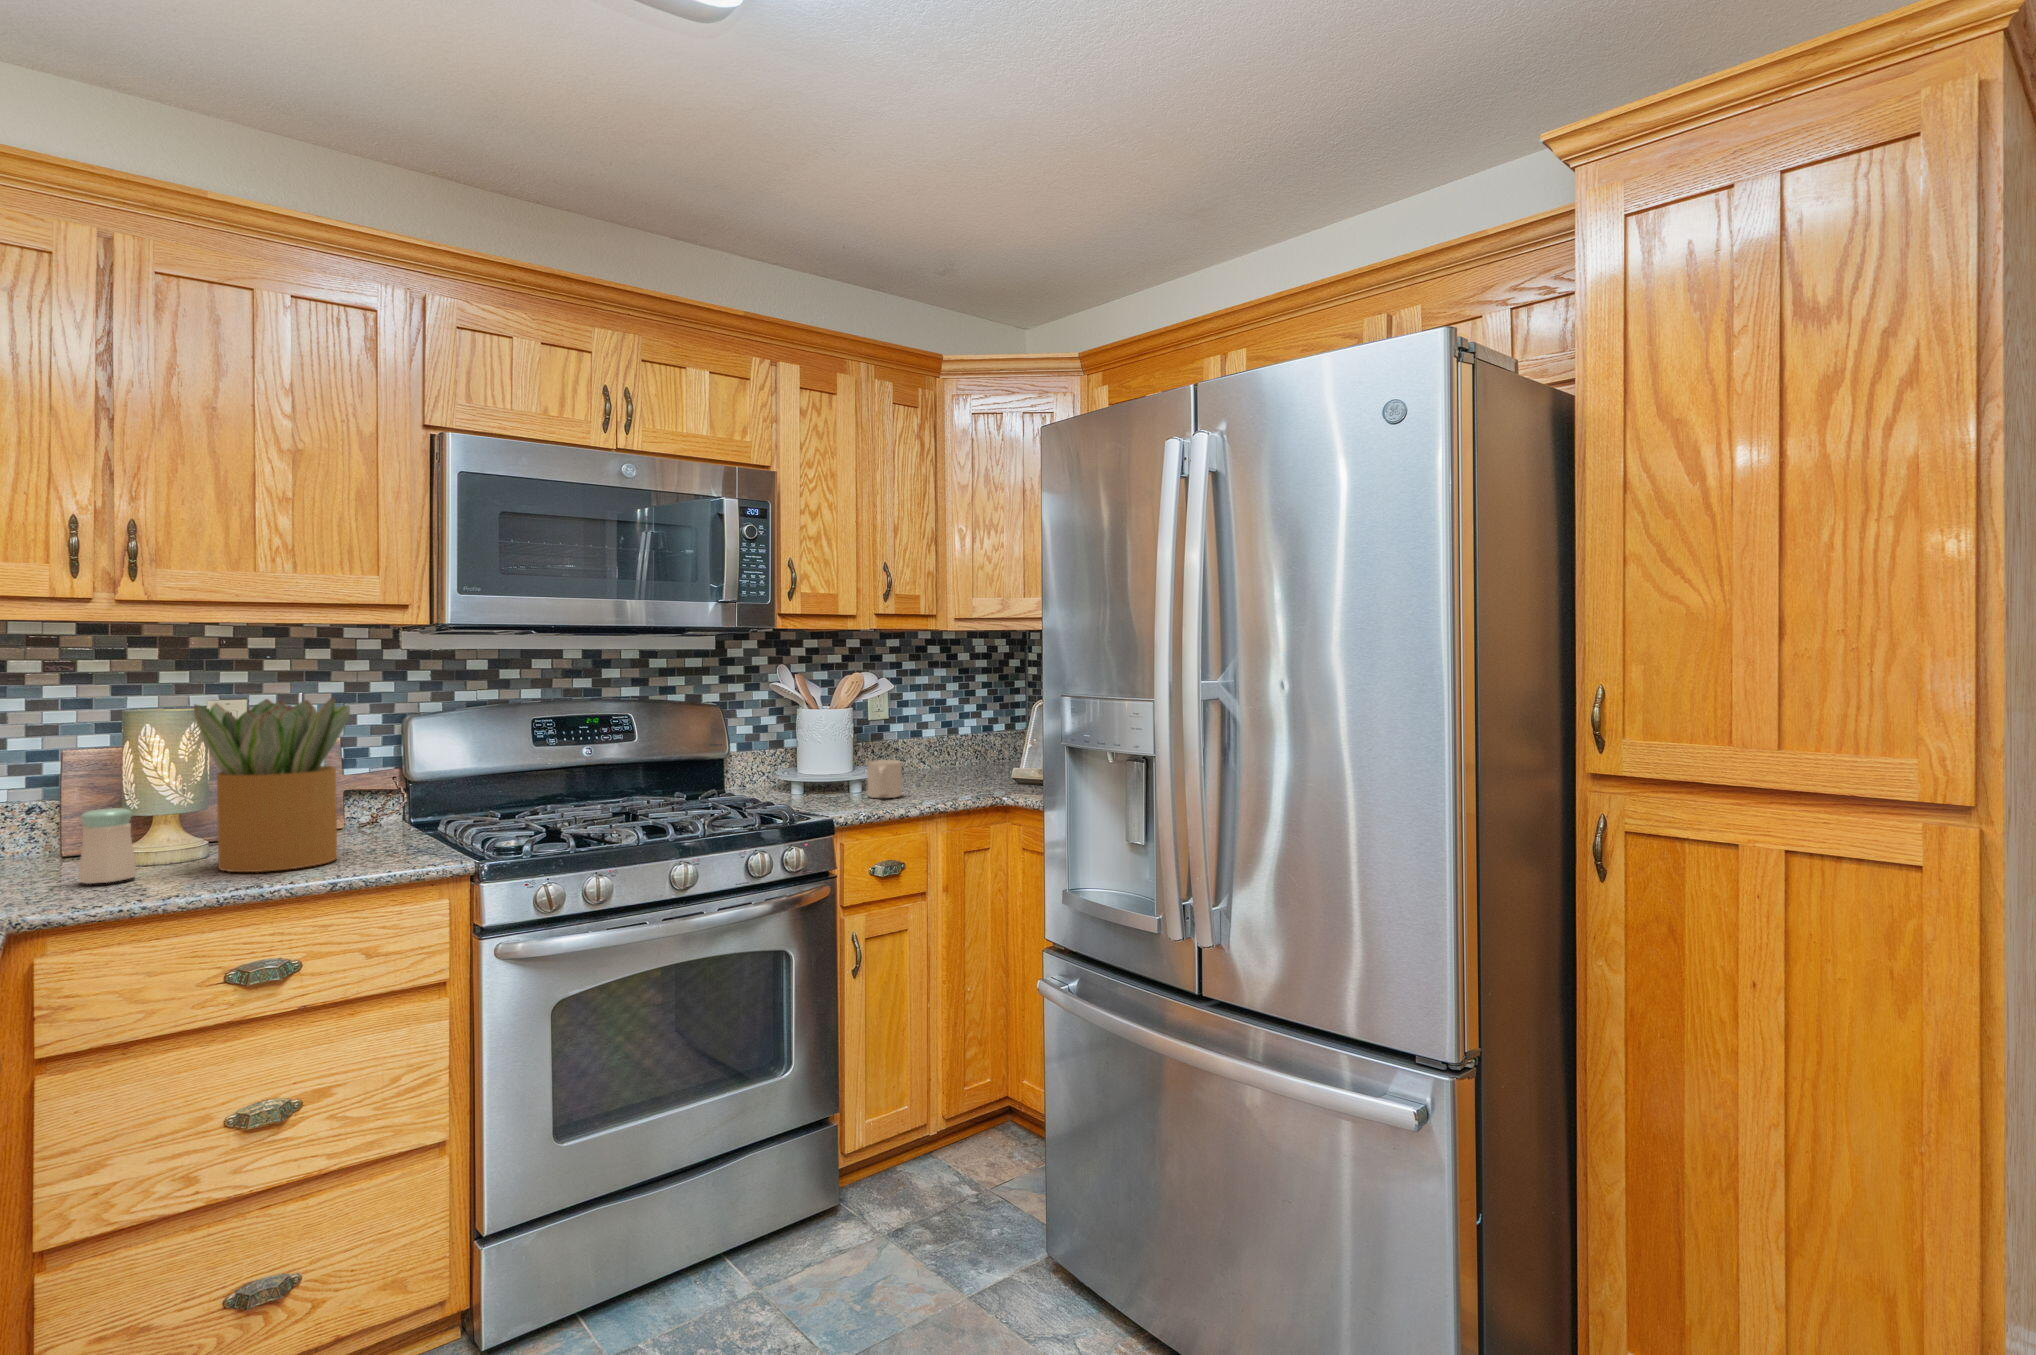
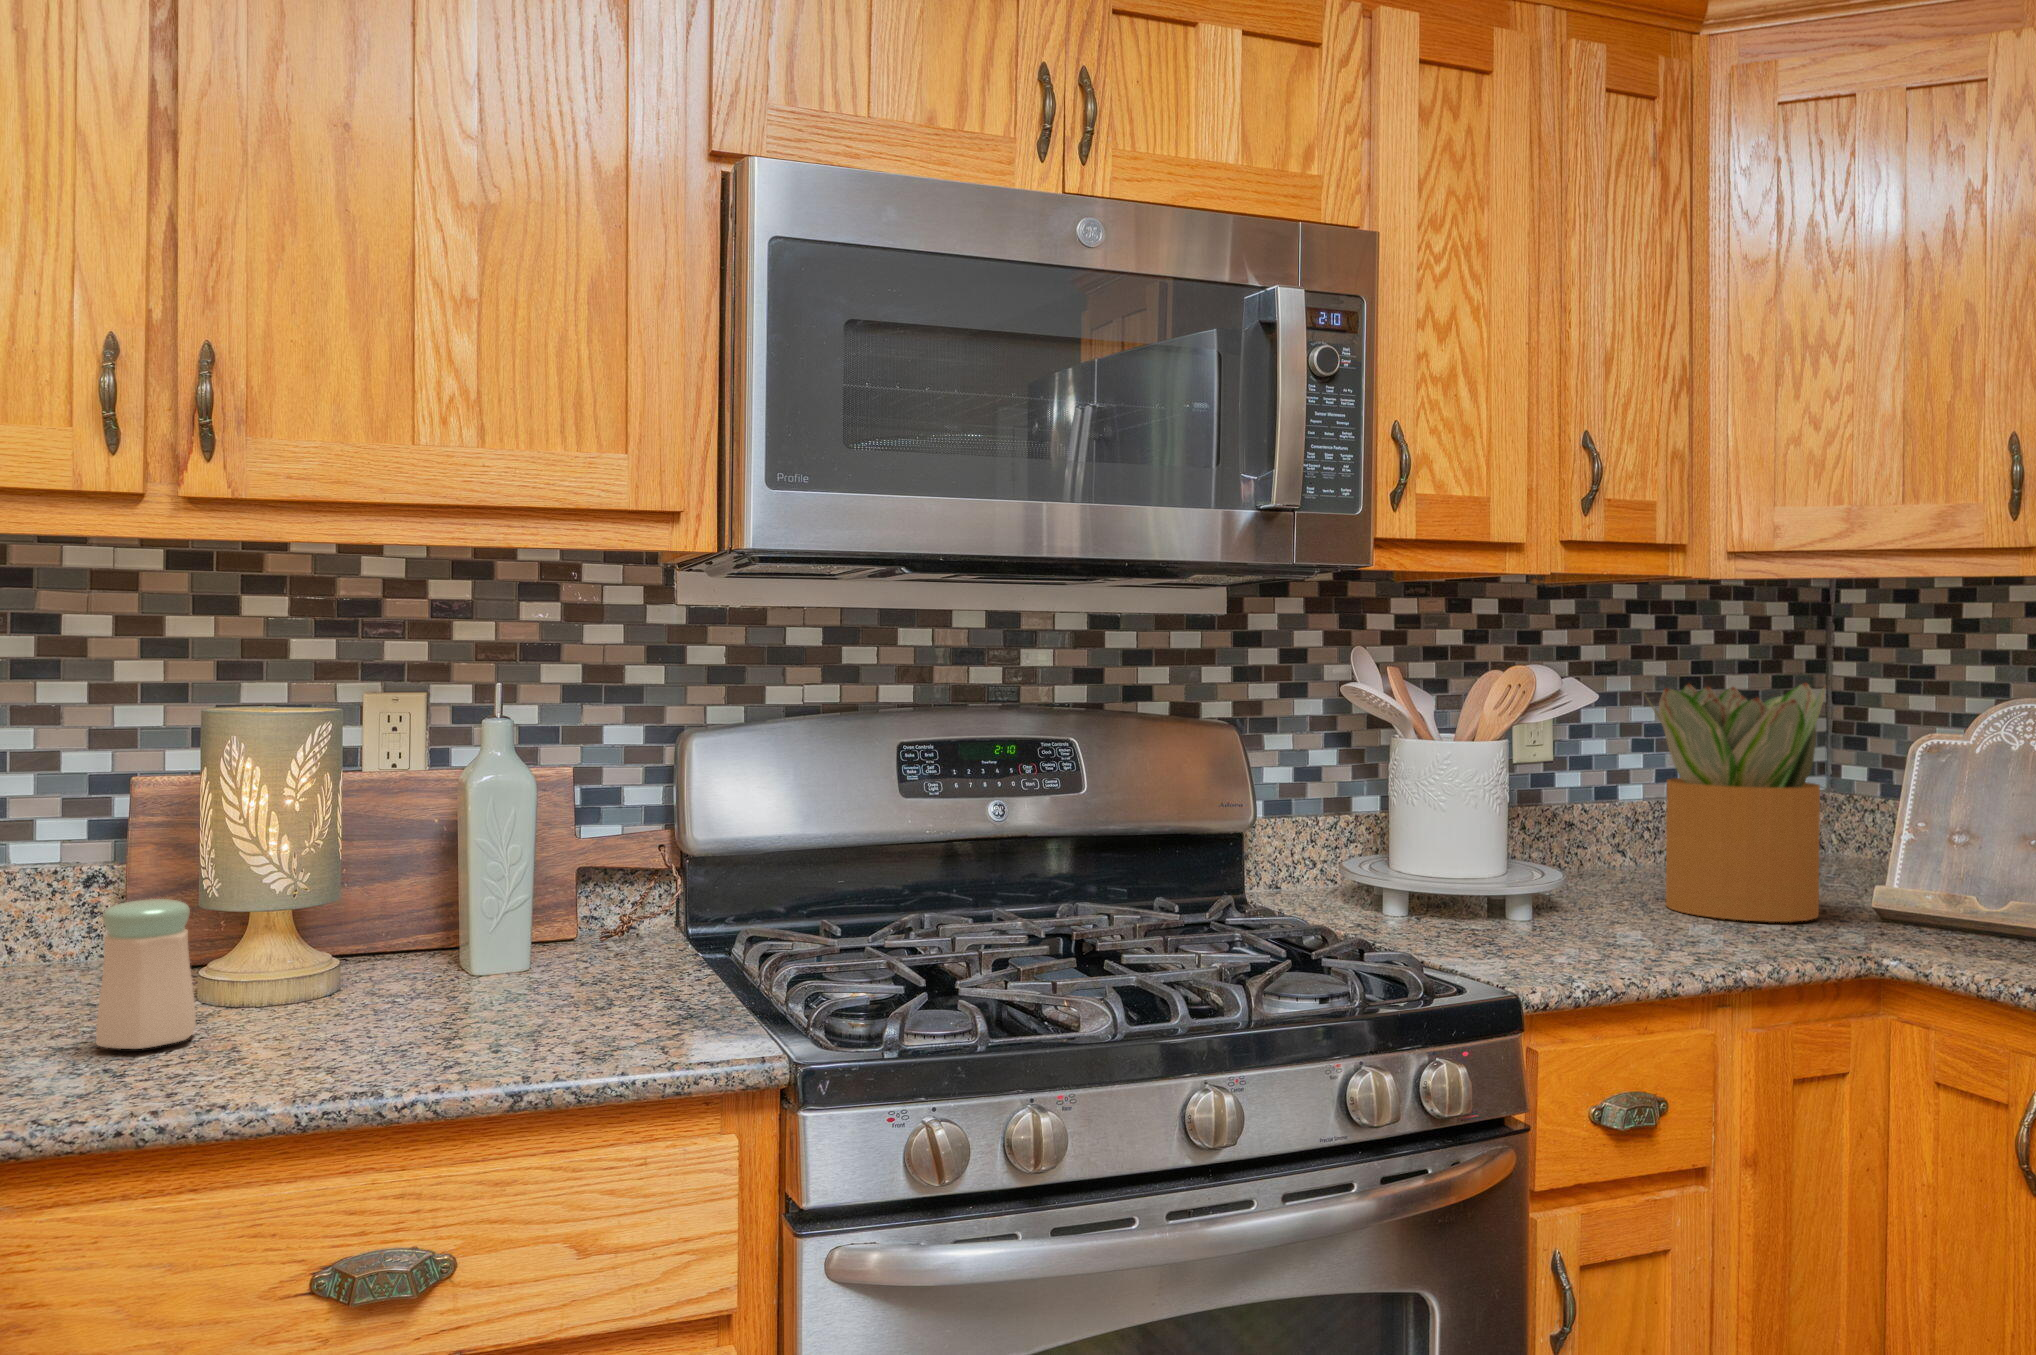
potted plant: present [194,698,350,872] -> present [1646,683,1825,922]
mug: present [867,760,902,798] -> none [1559,856,1640,943]

